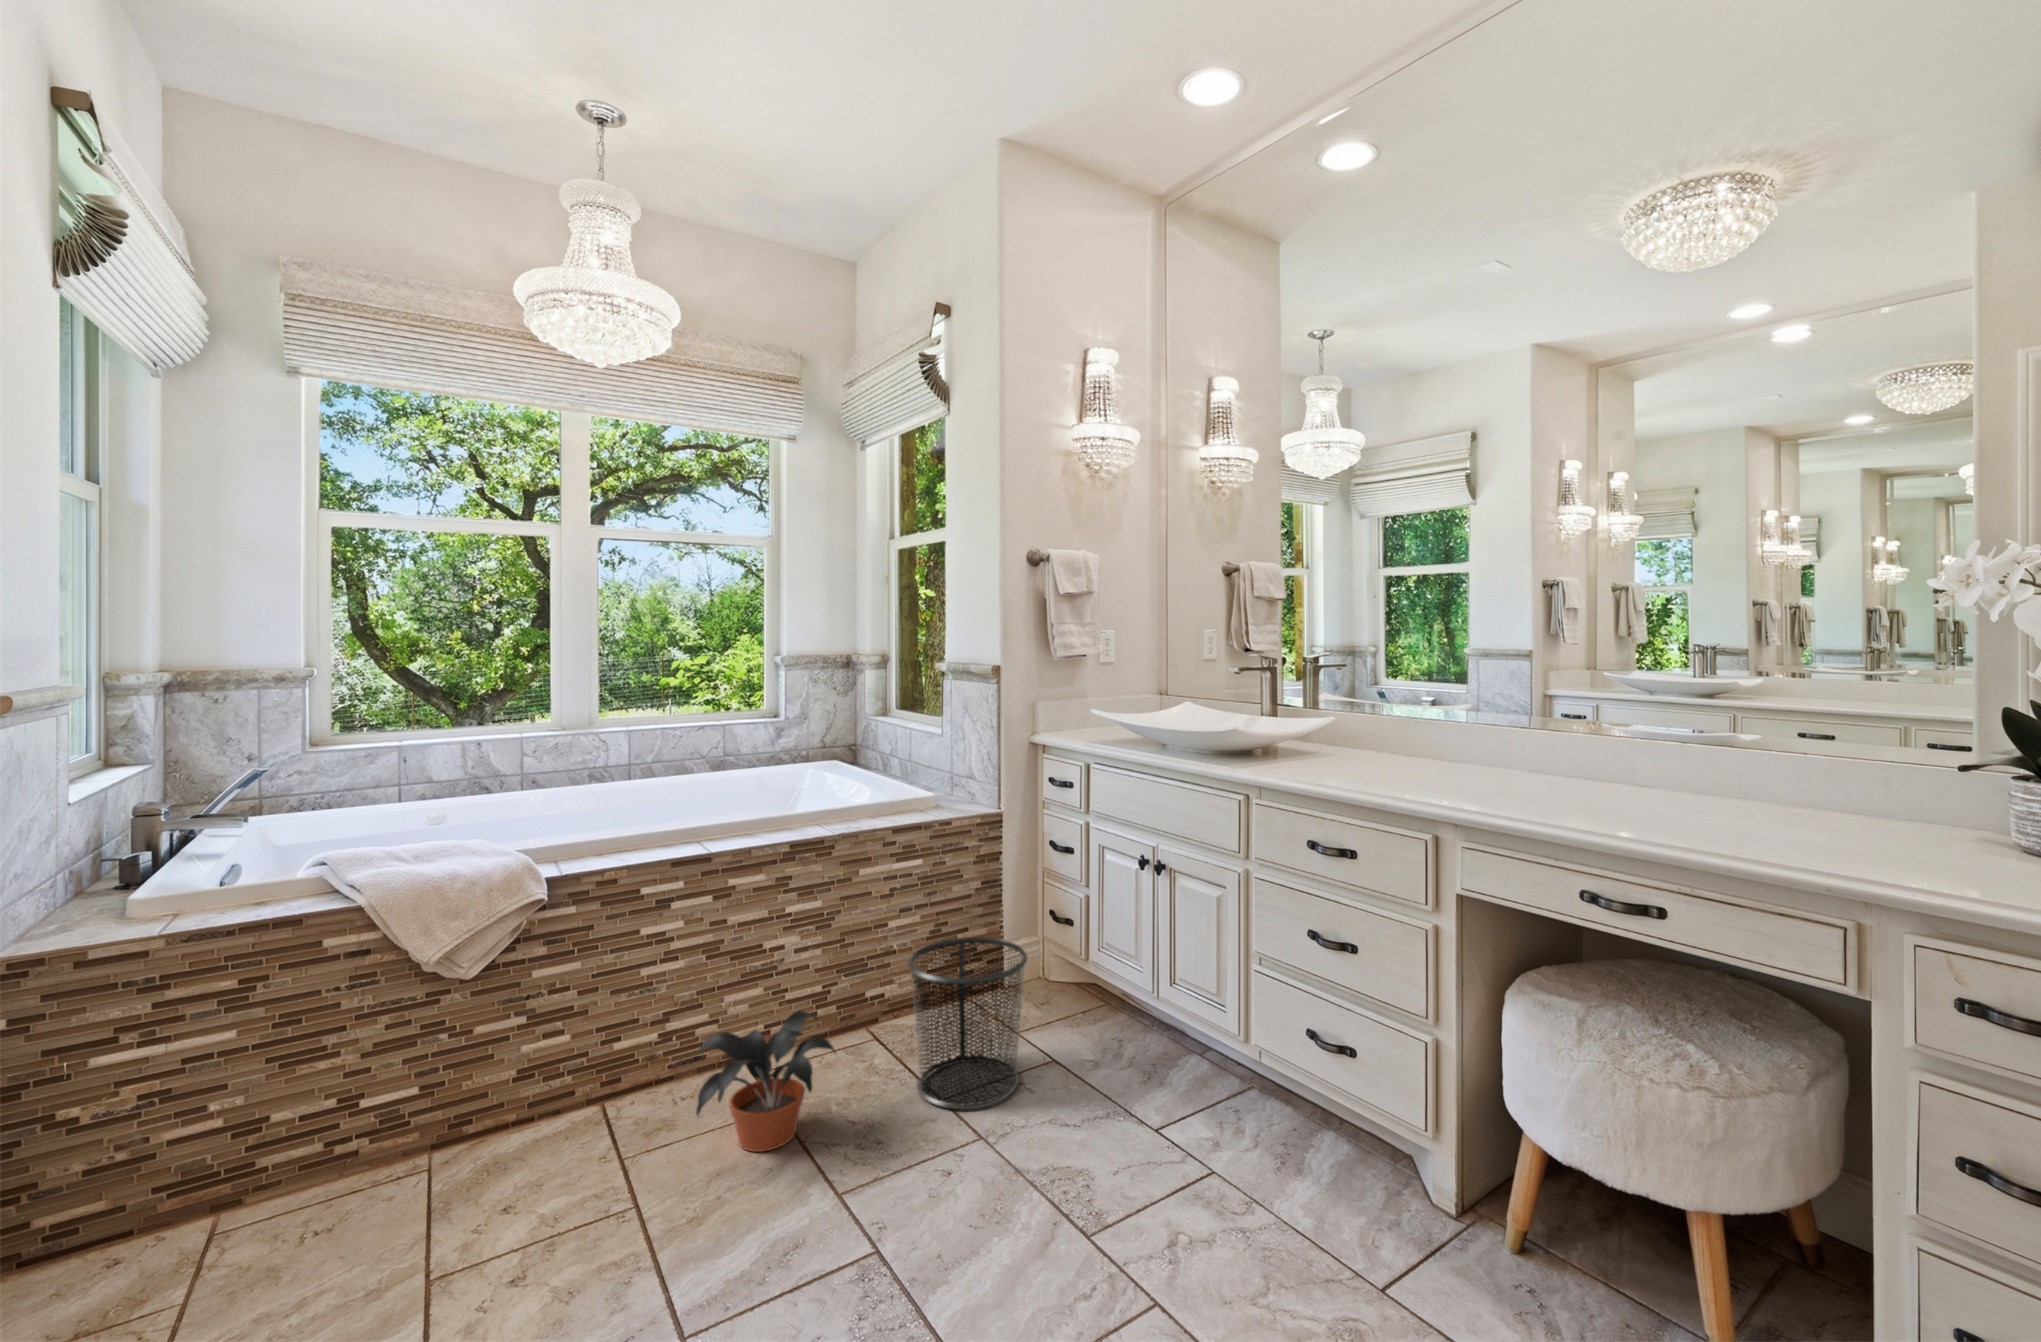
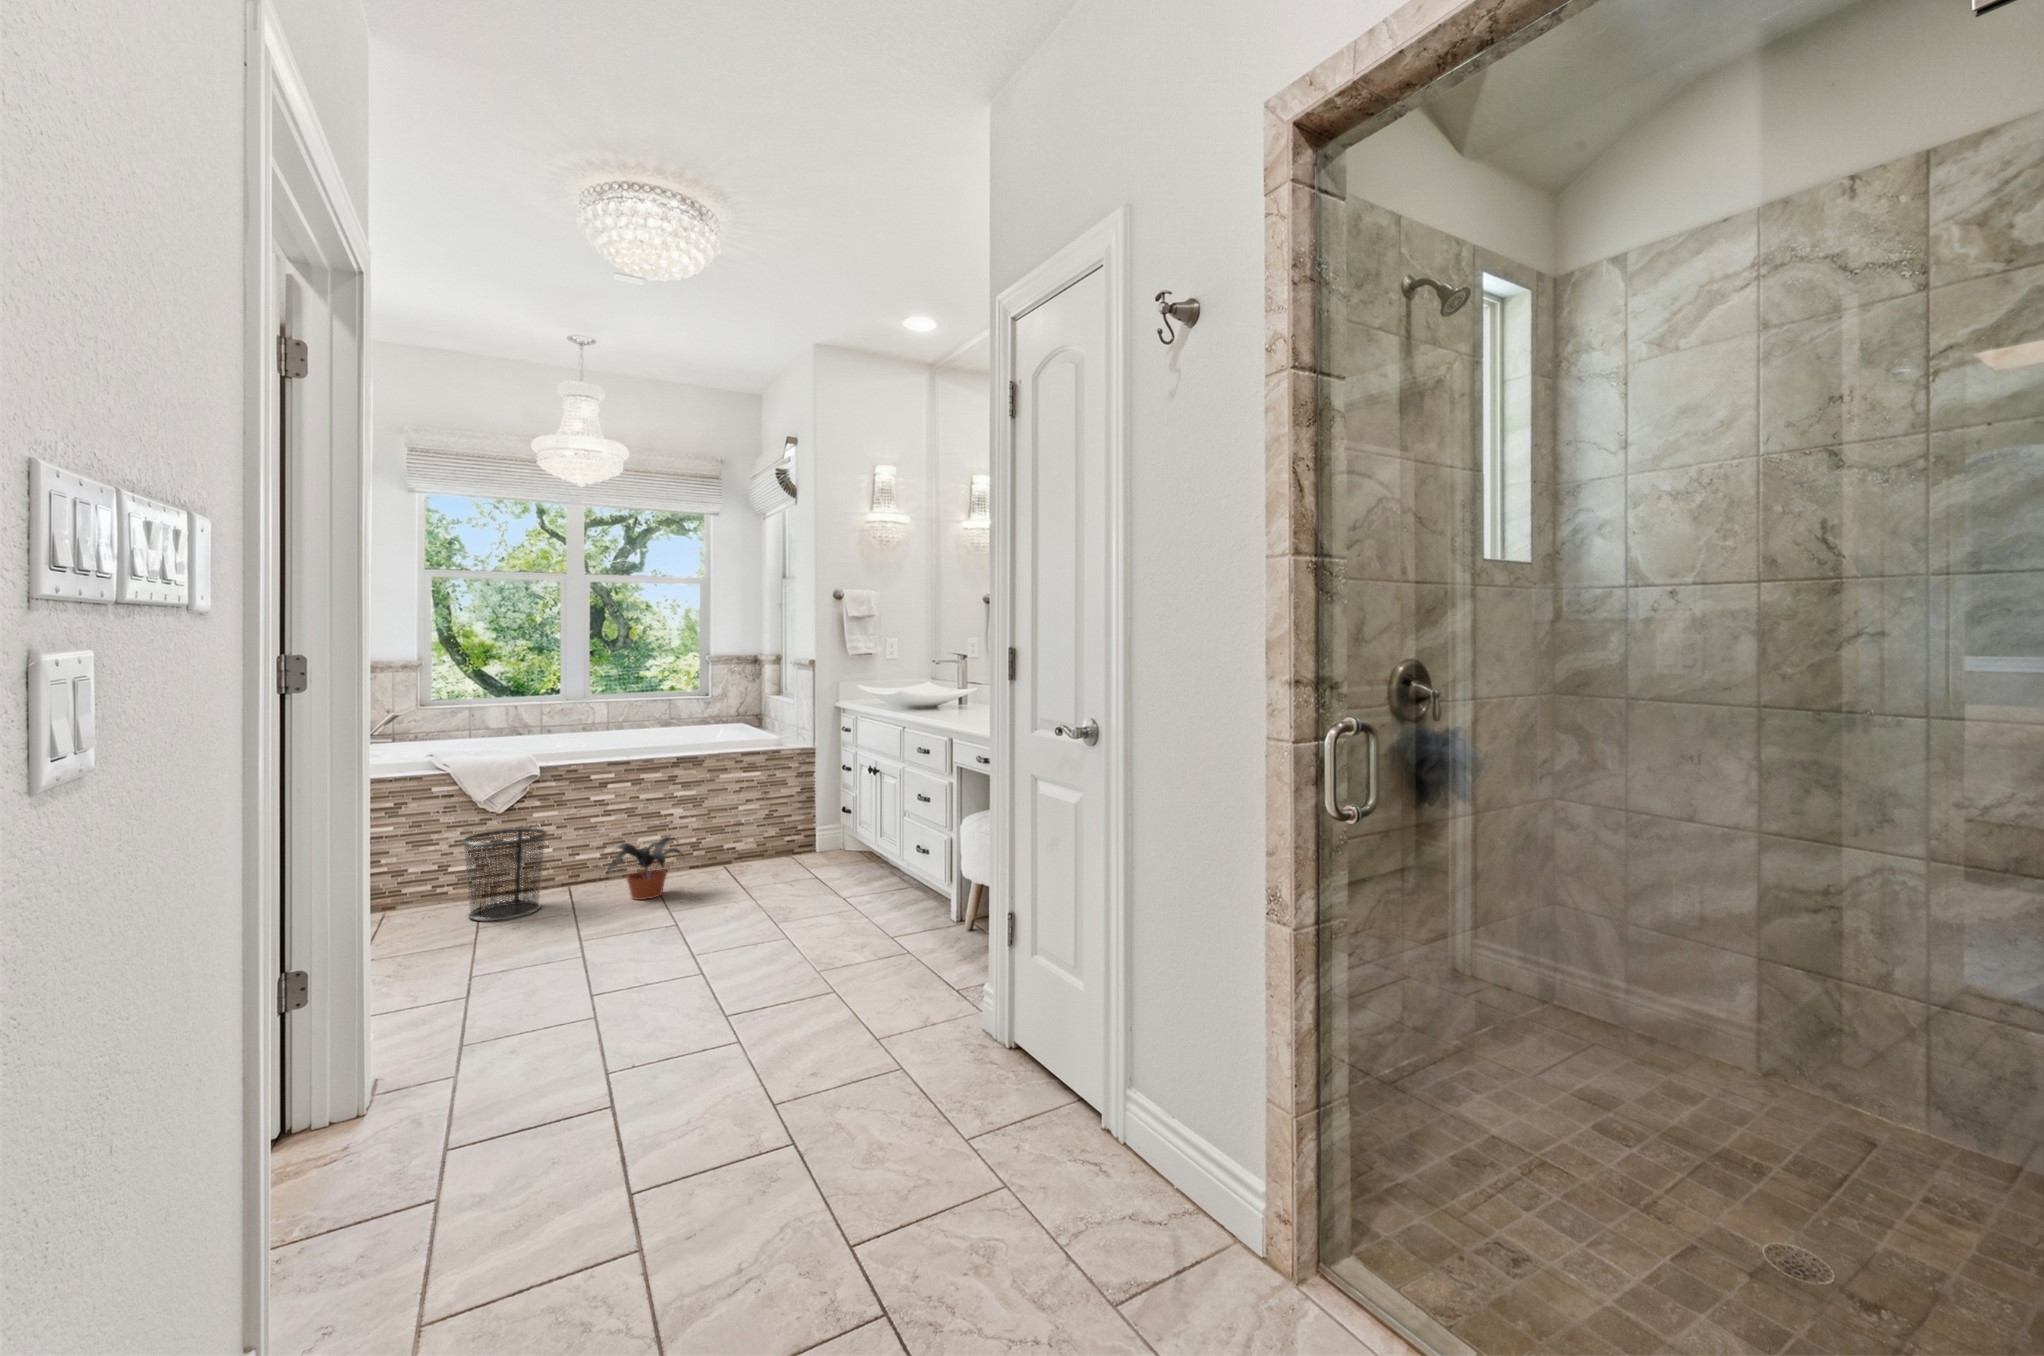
waste bin: present [908,937,1028,1109] -> present [462,828,547,921]

